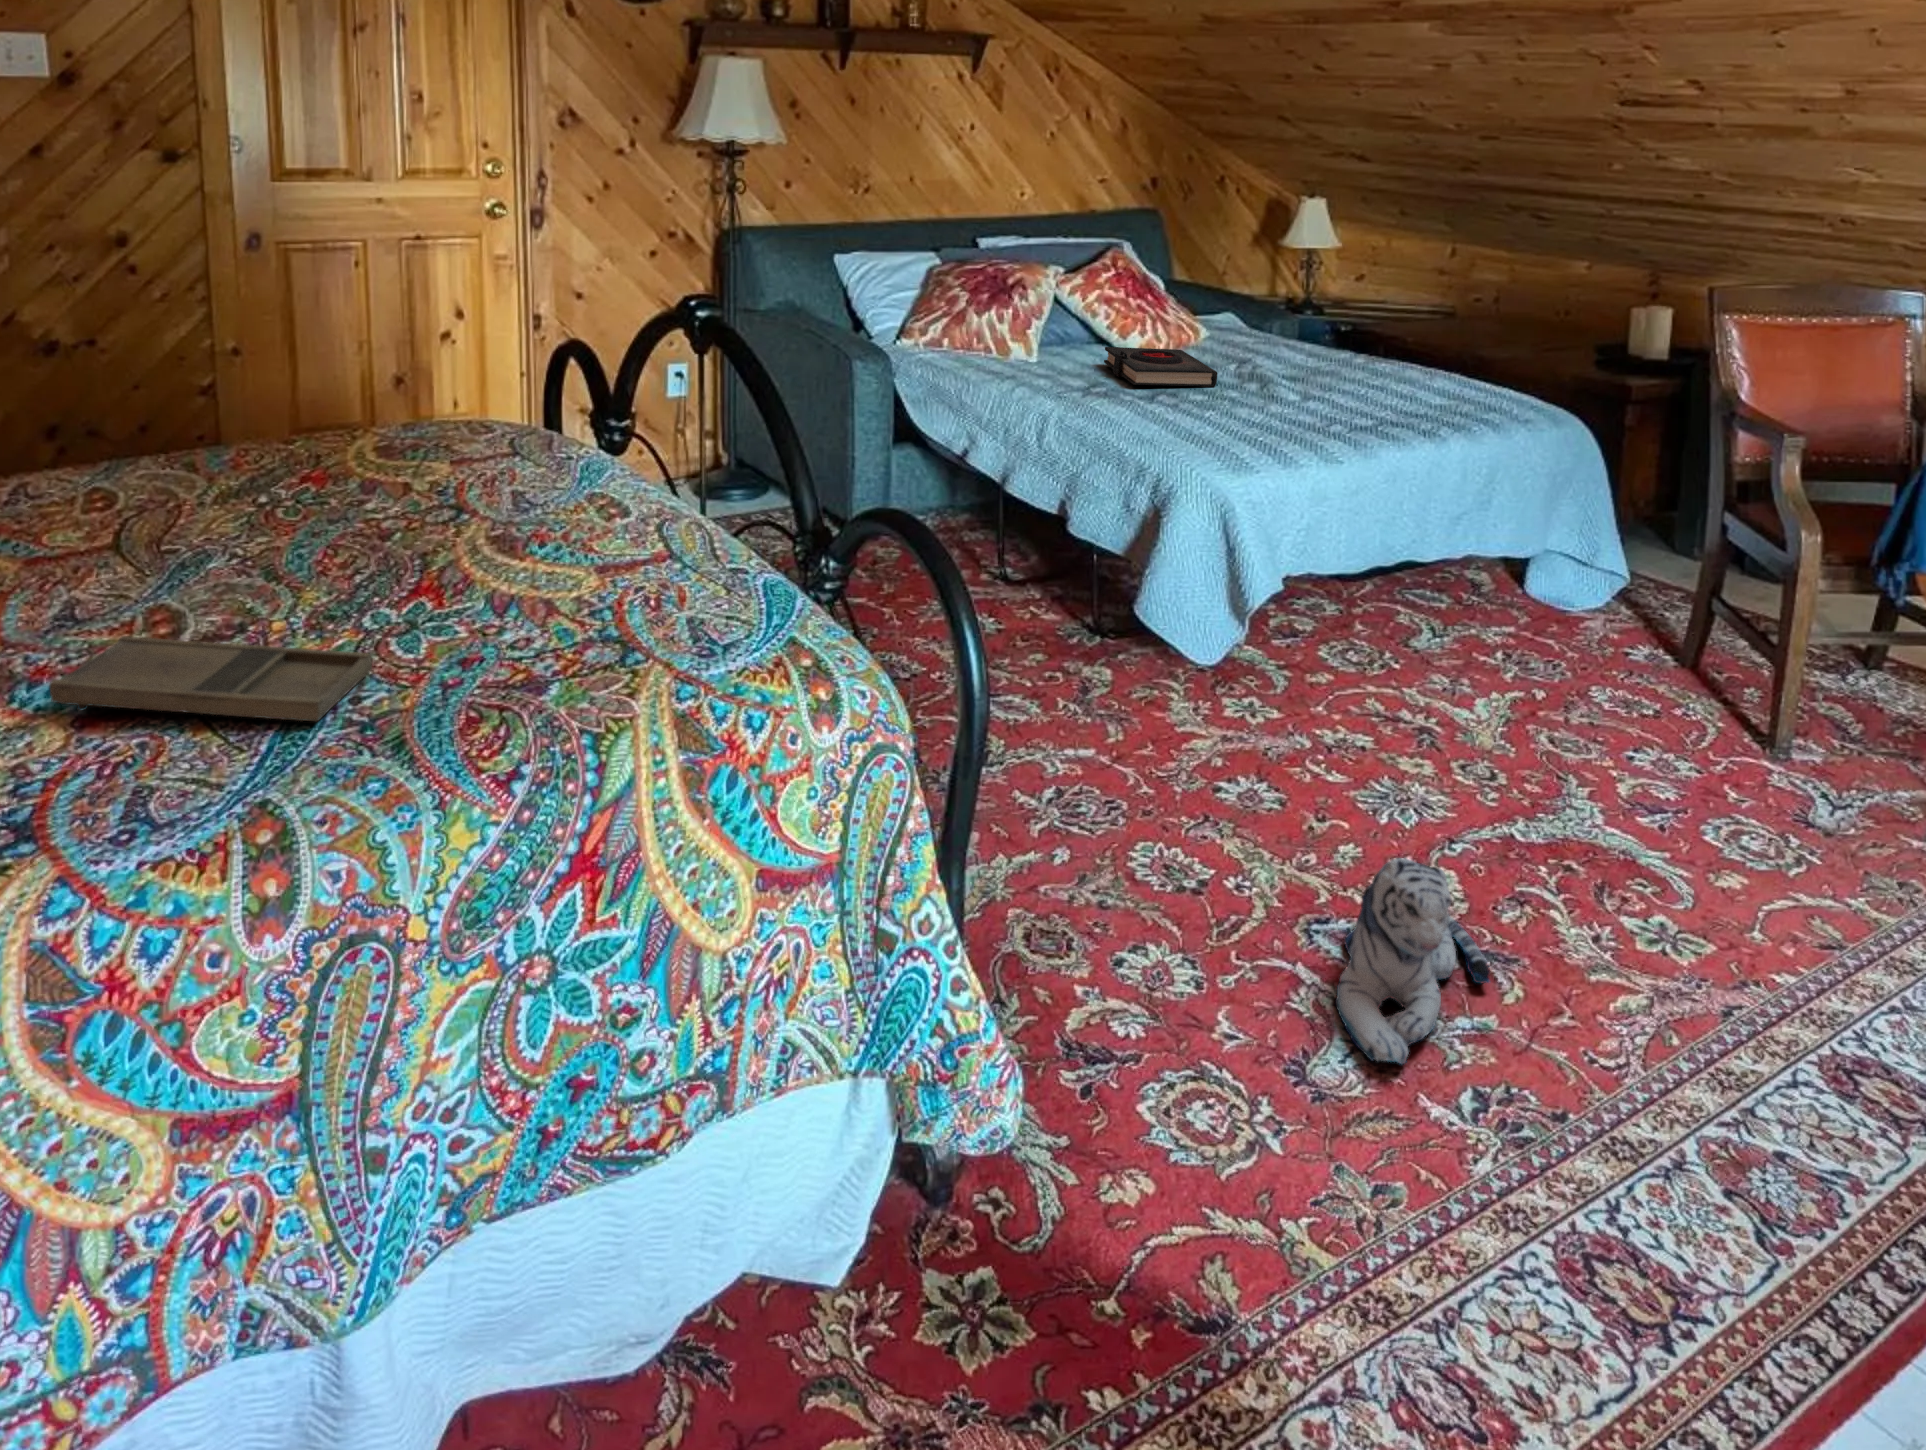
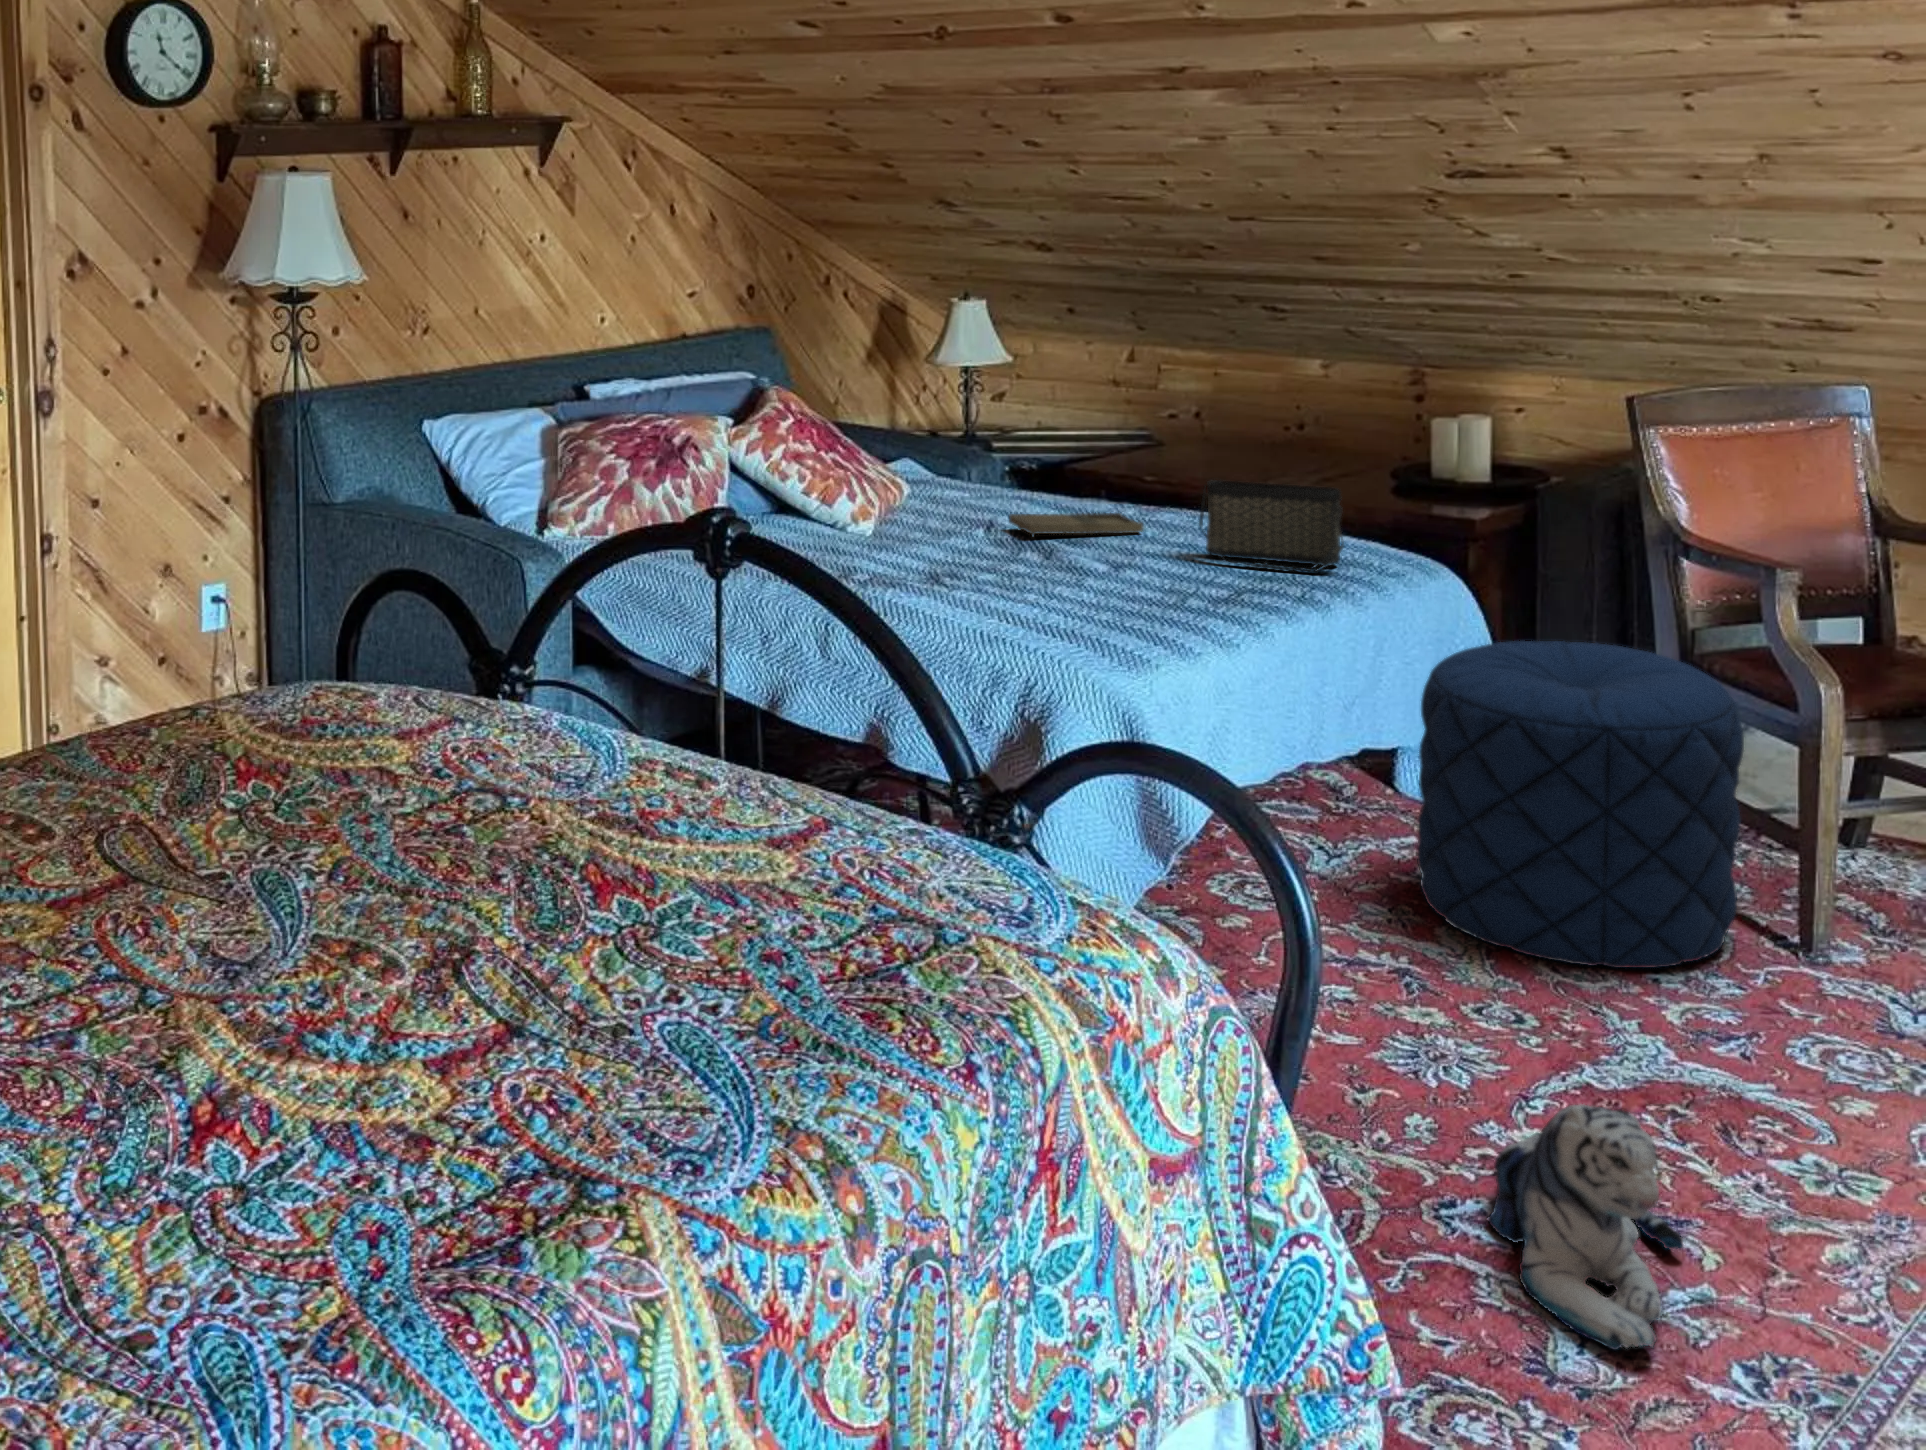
handbag: none [1375,338,1485,415] -> present [1199,480,1344,572]
book: present [1104,347,1218,386] -> none [827,515,995,564]
pouf: none [1478,482,1740,752] -> present [1417,641,1744,968]
tray: present [50,636,372,721] -> present [1009,513,1143,537]

